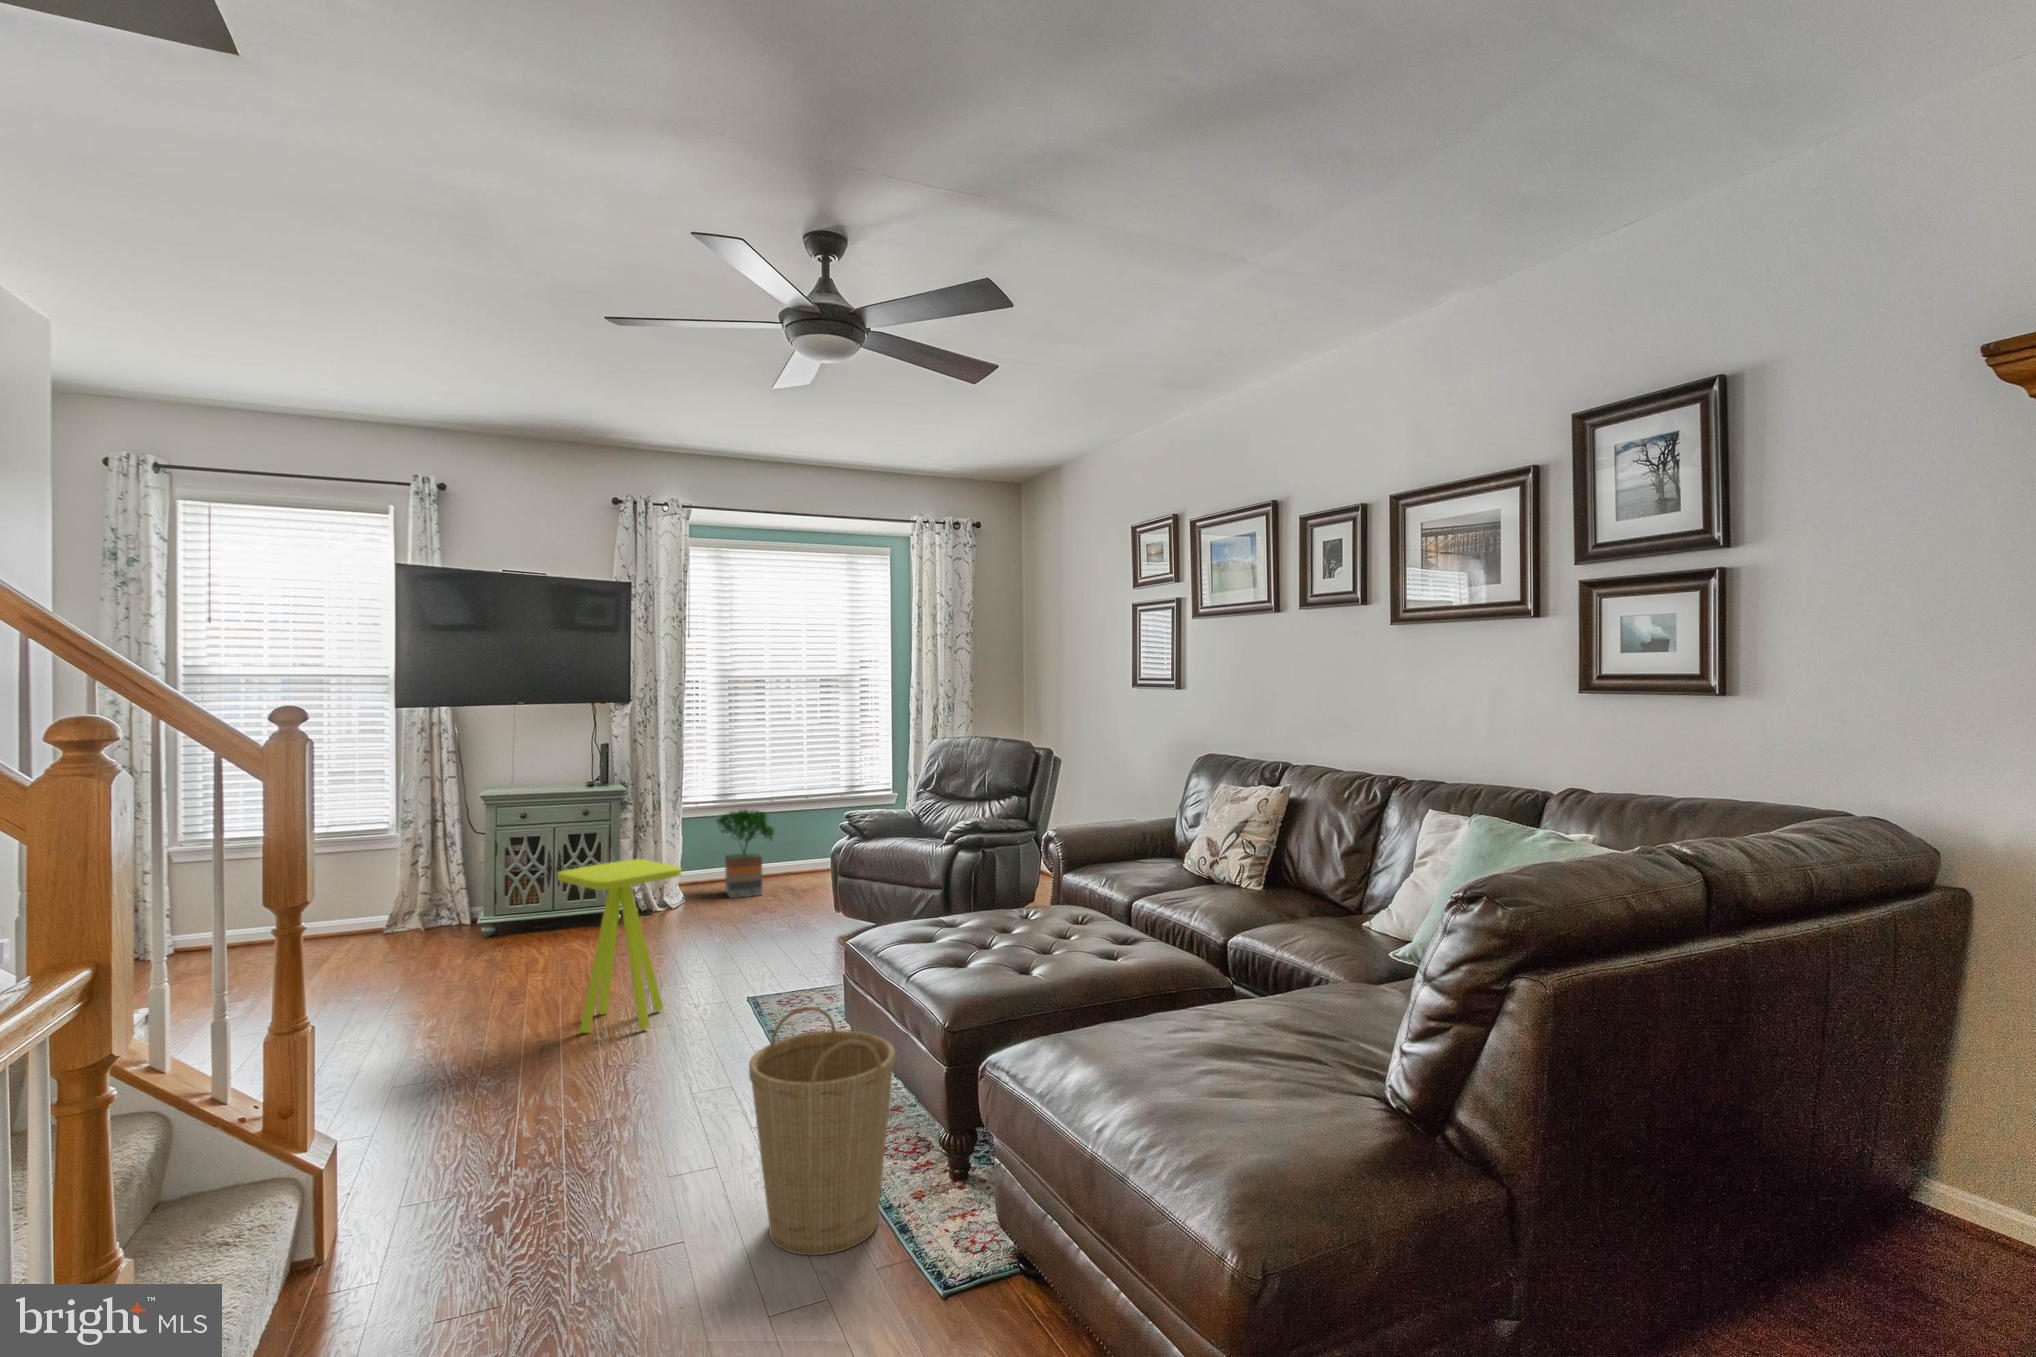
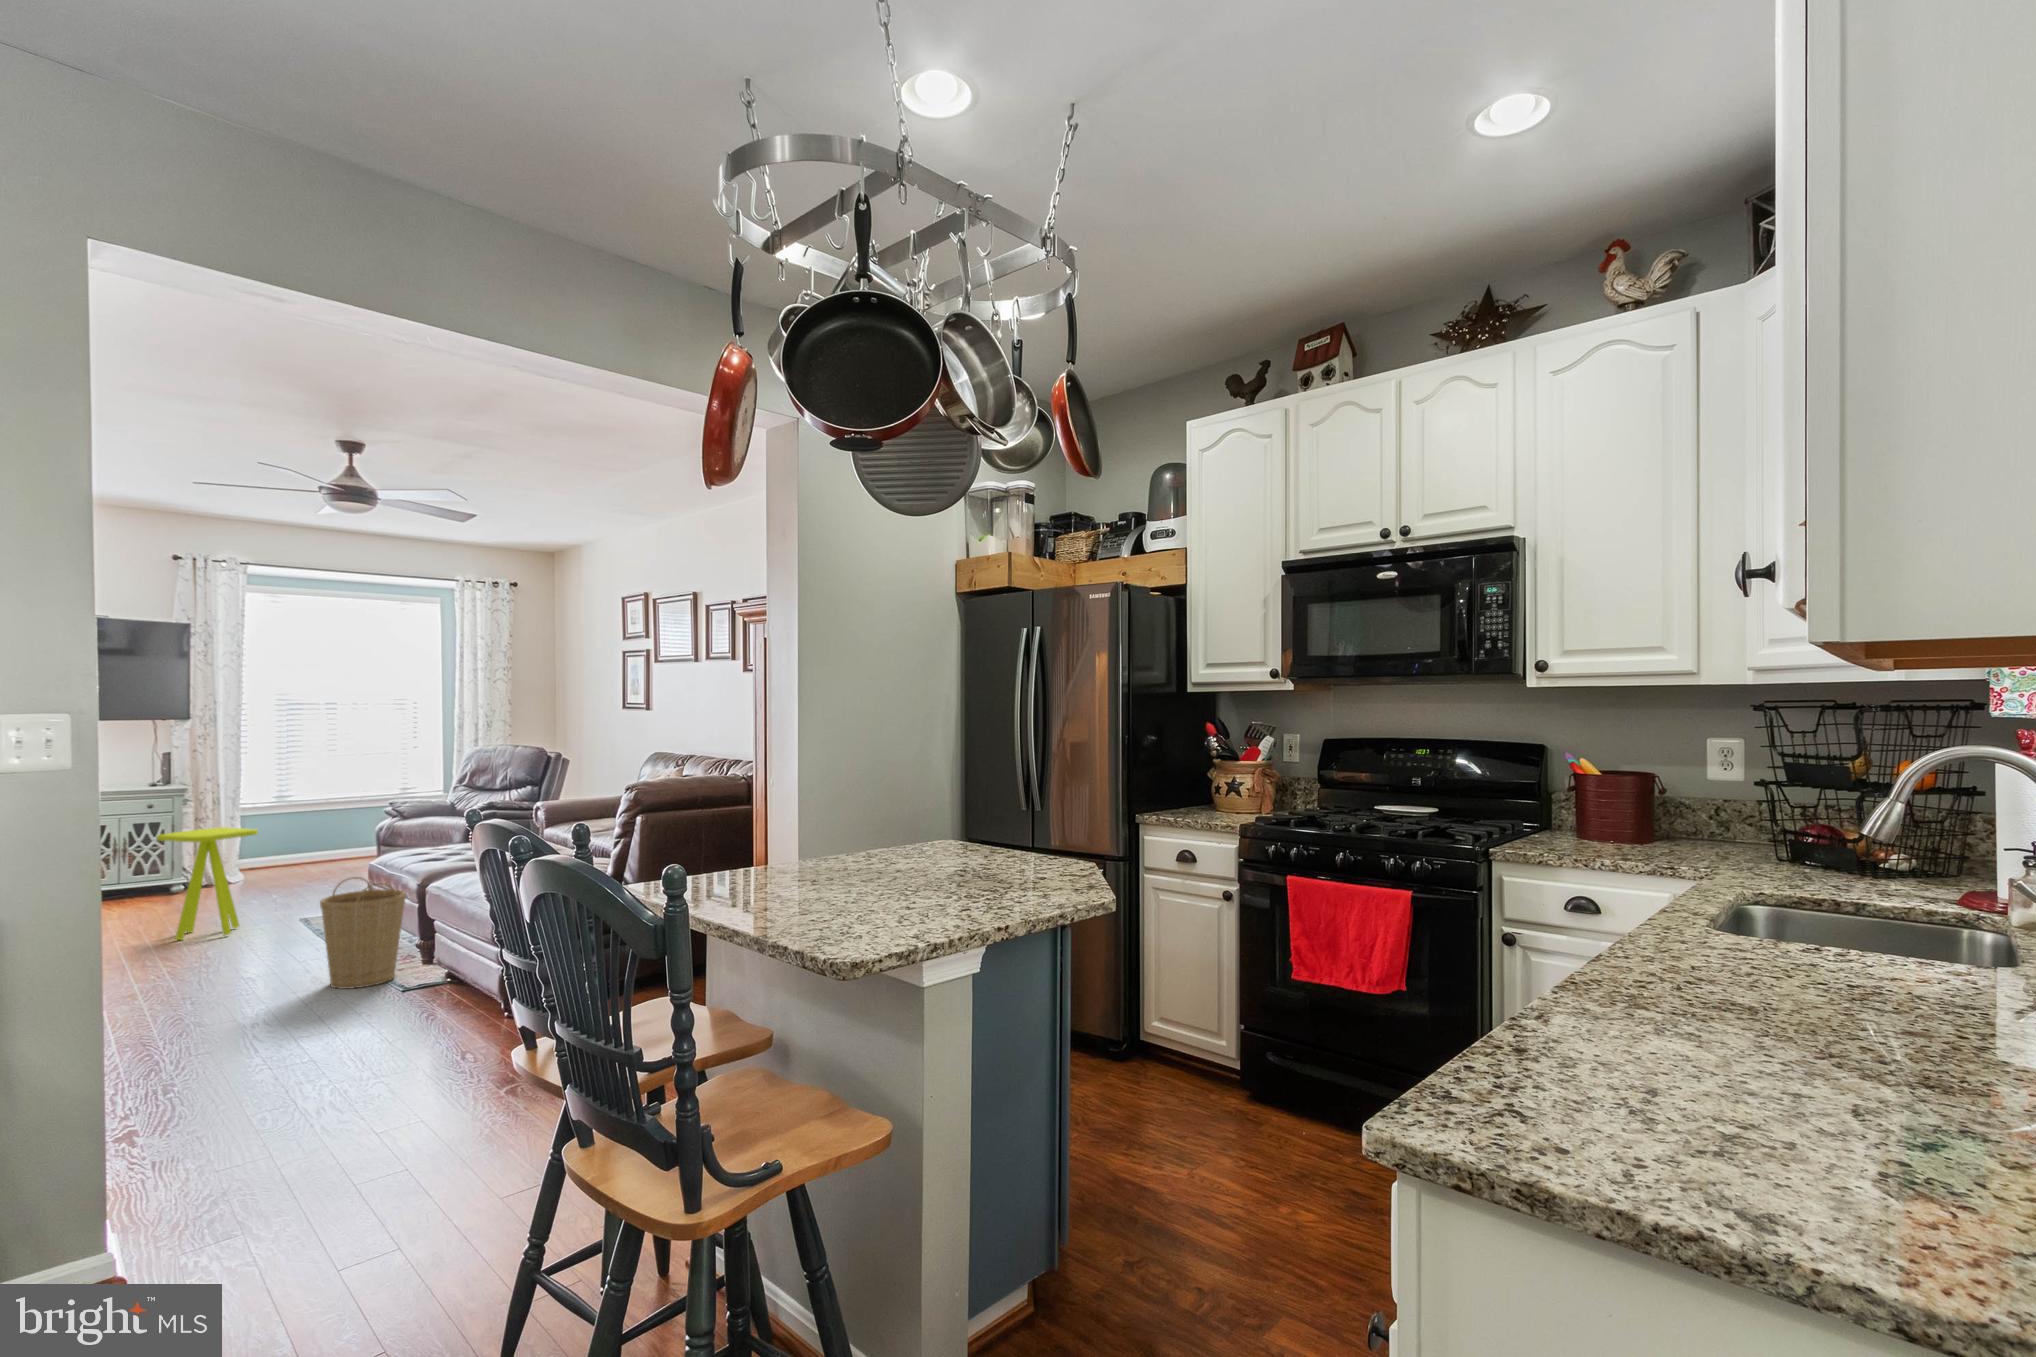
potted tree: present [717,810,775,898] -> none [269,804,328,875]

